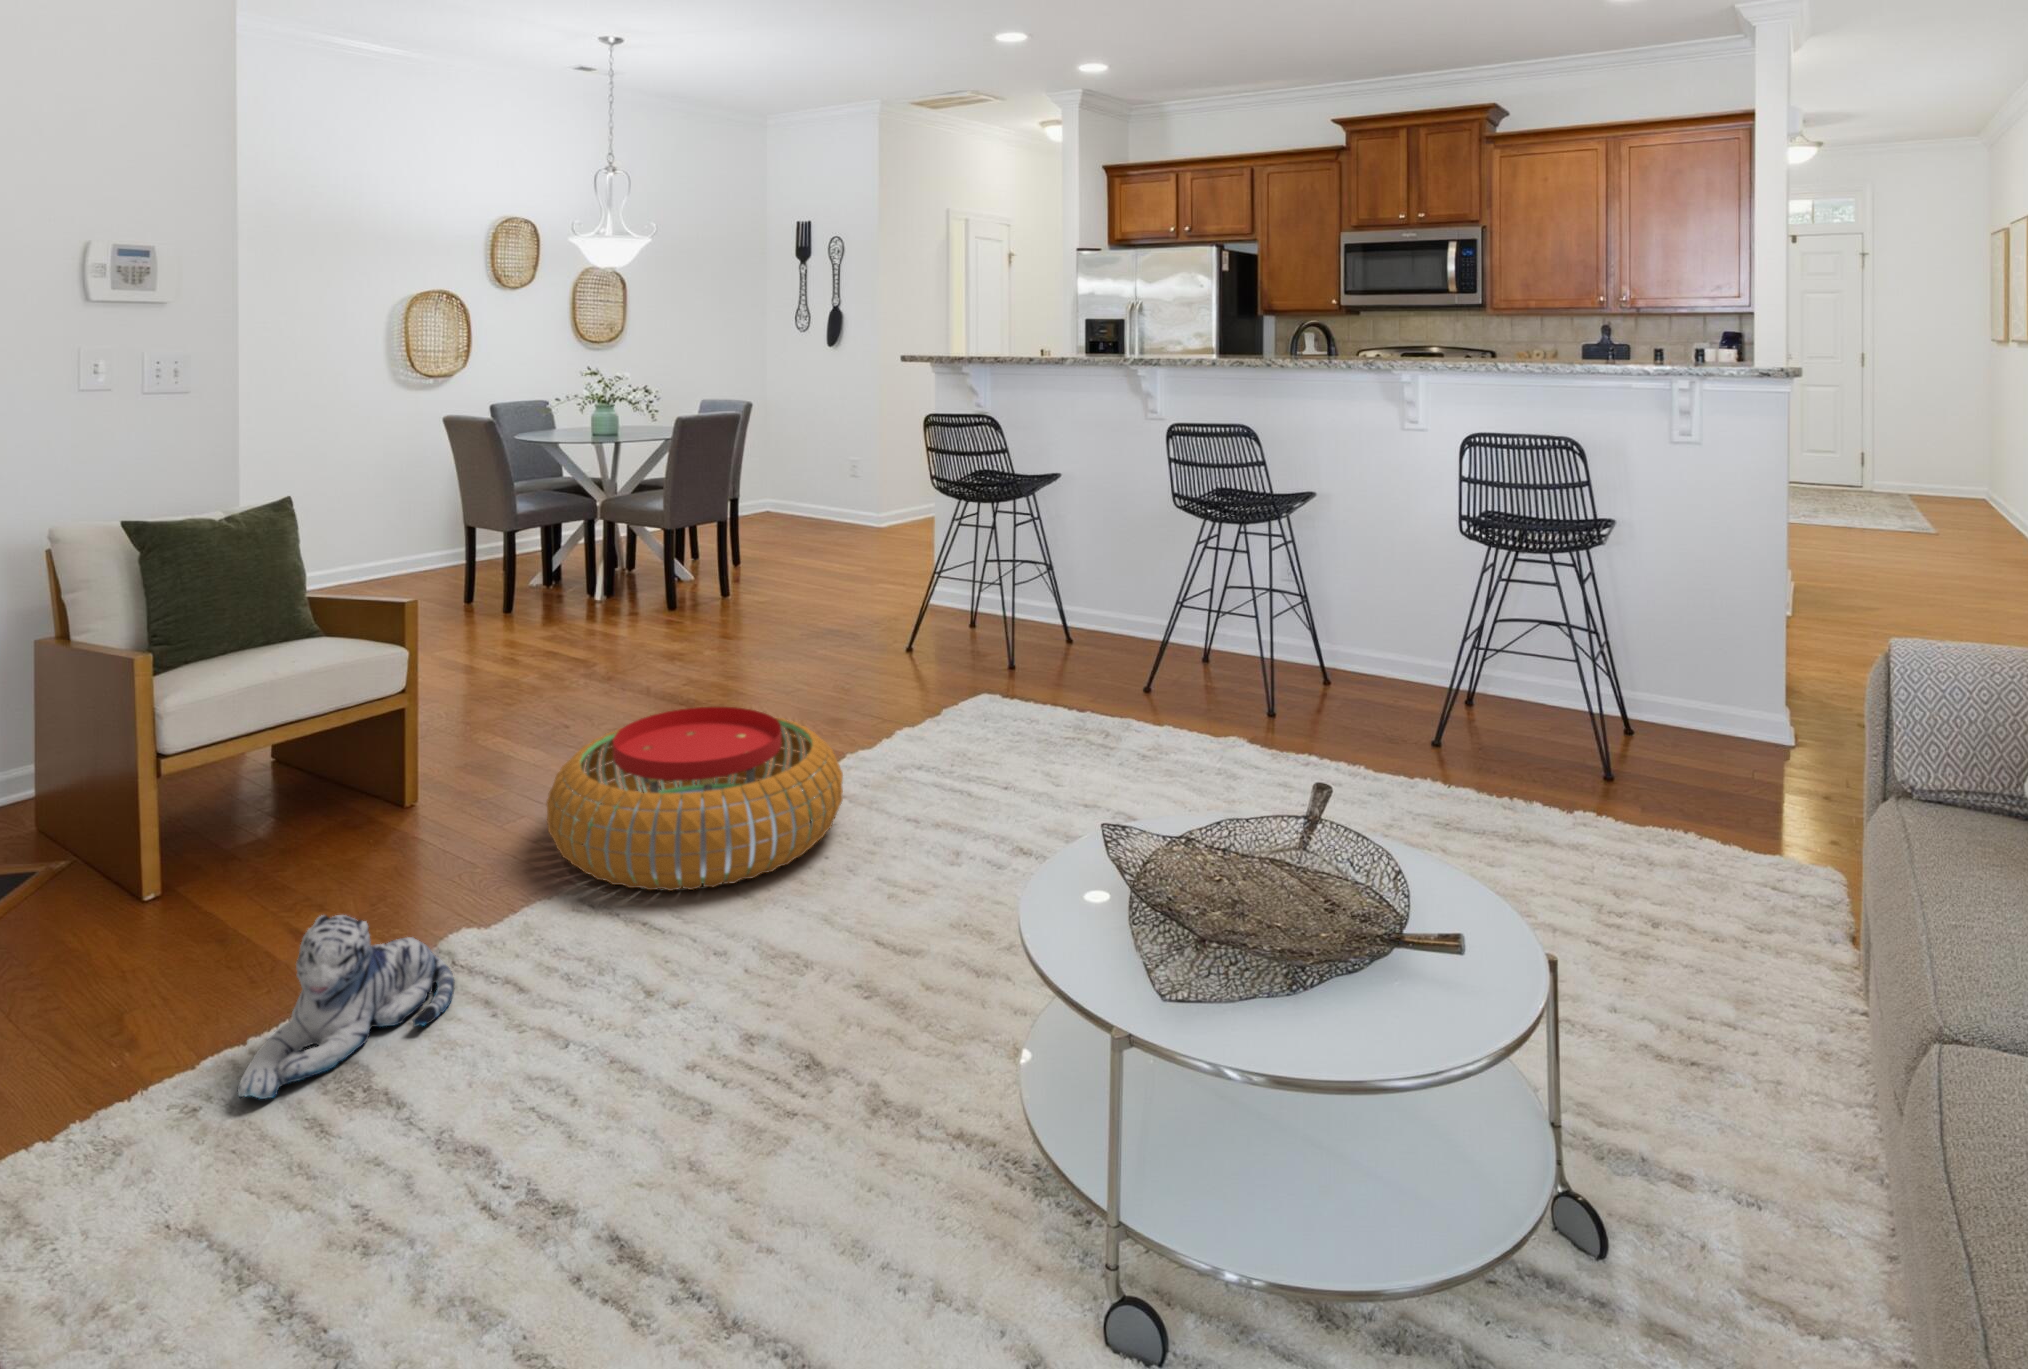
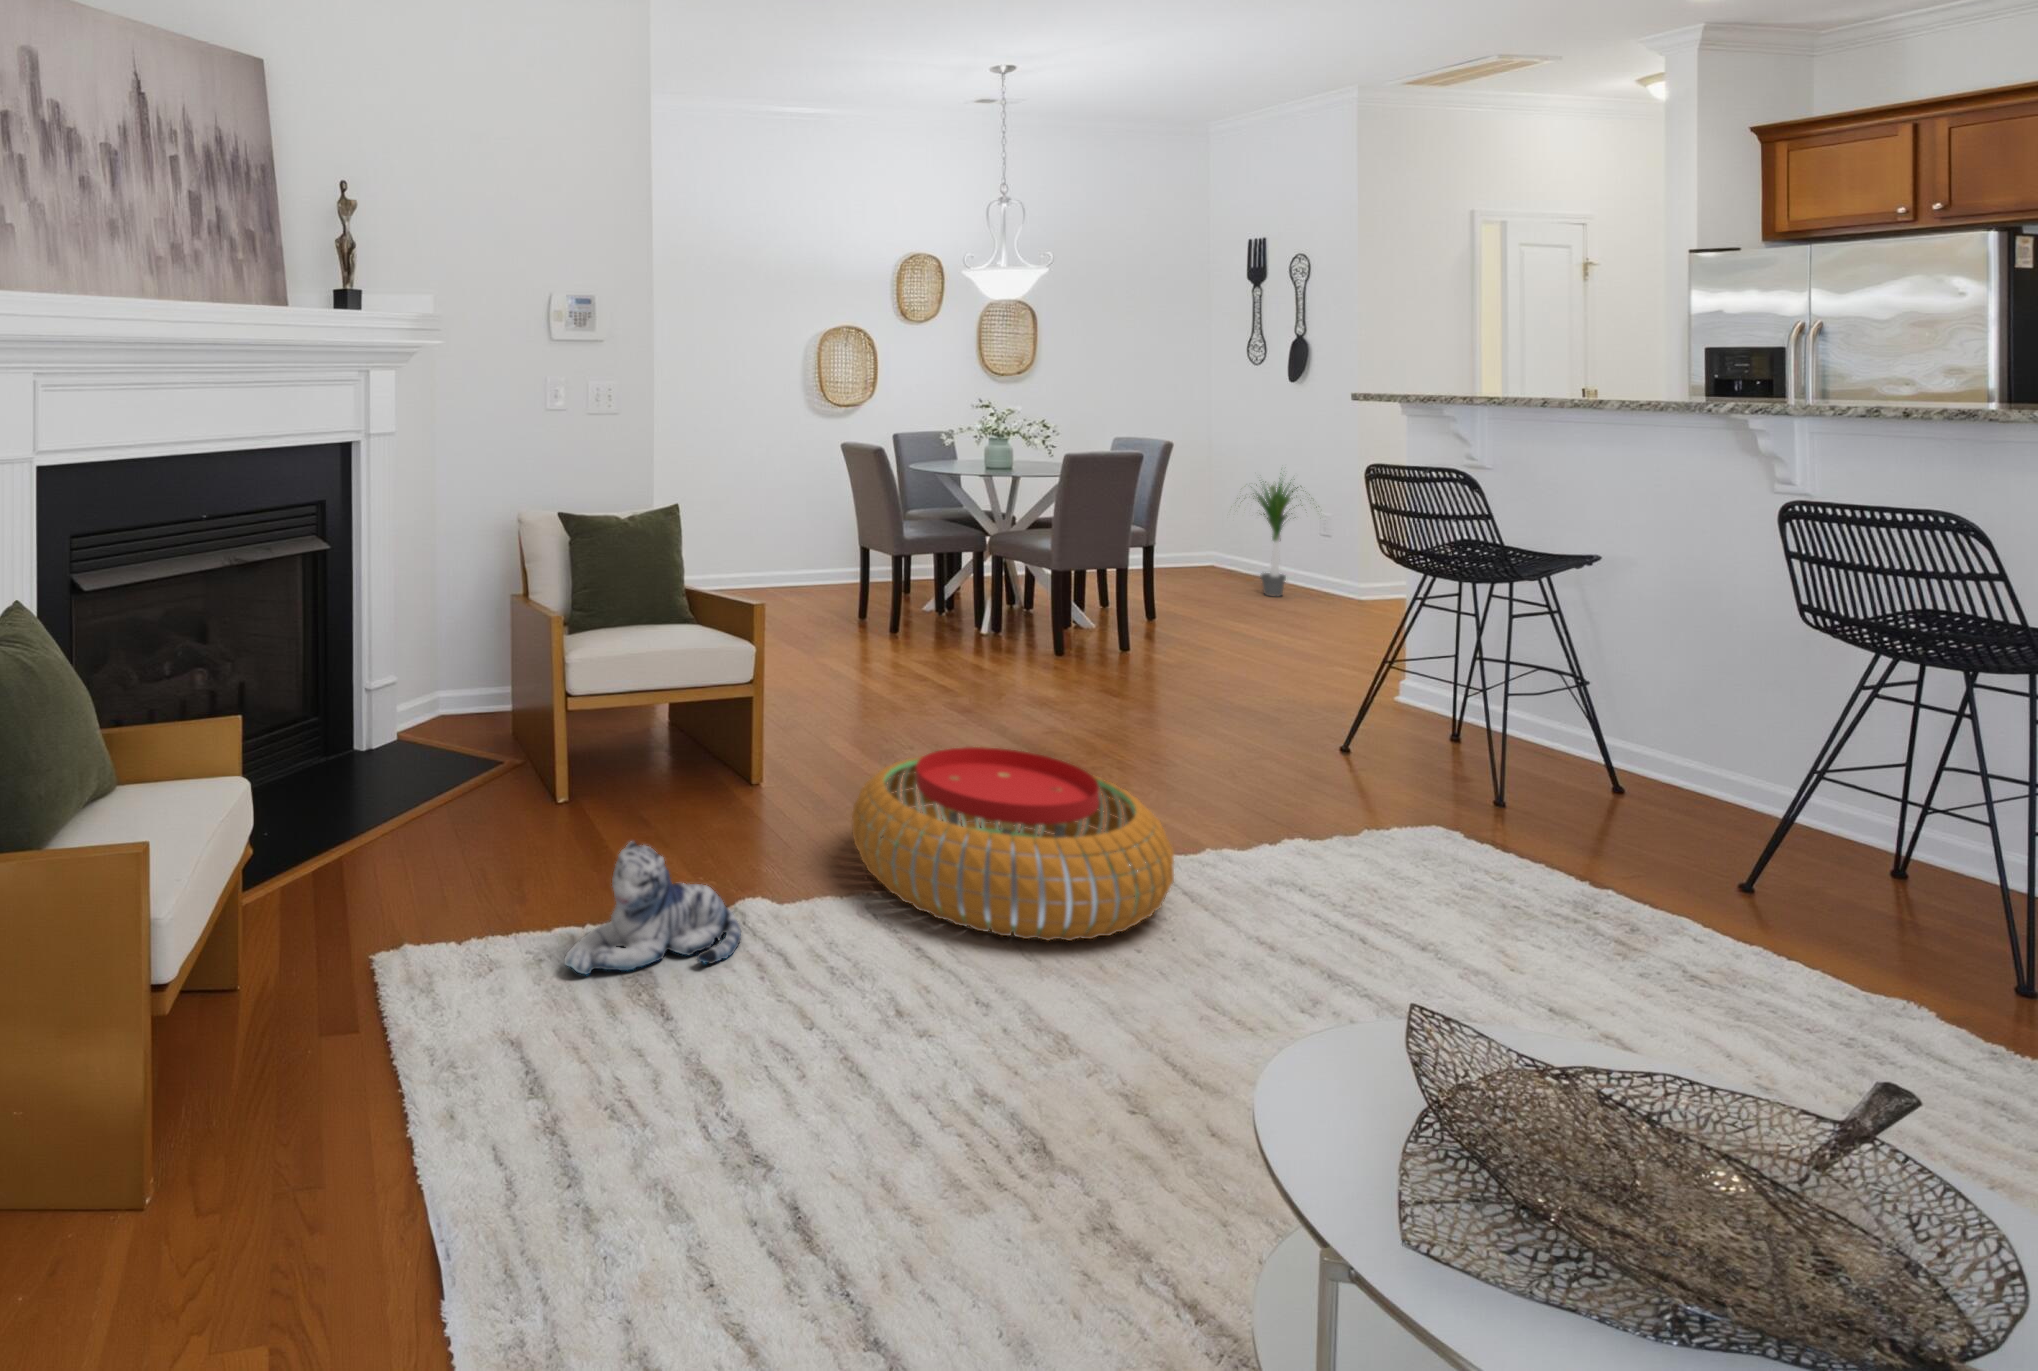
potted plant: none [786,415,859,530] -> present [1237,478,1317,597]

